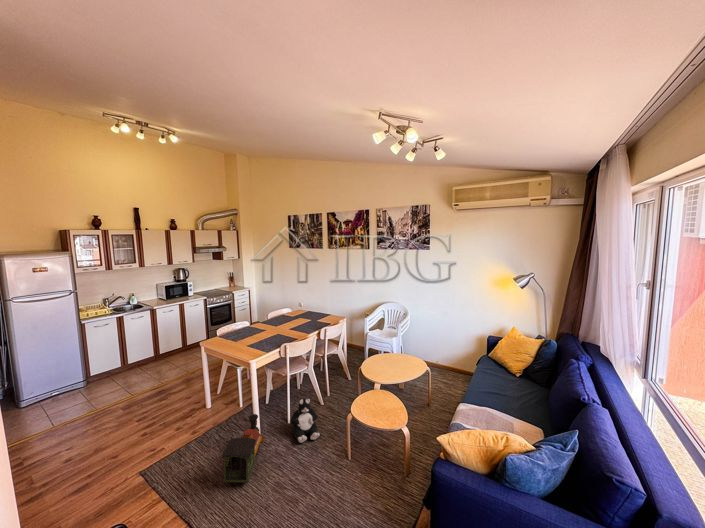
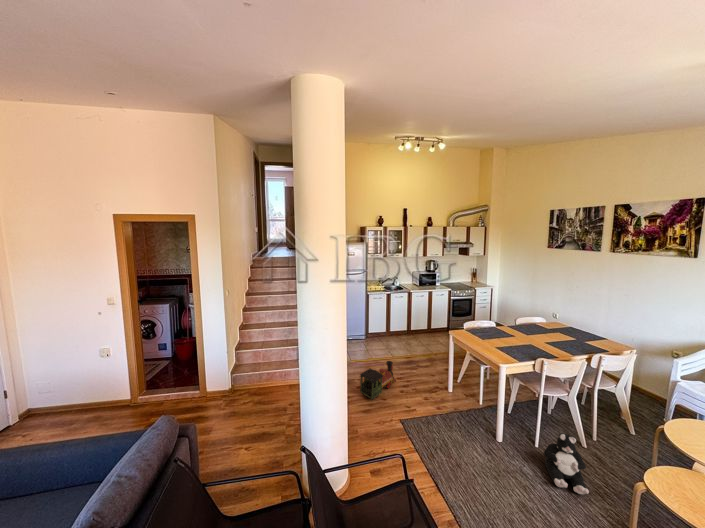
toy train: present [222,414,265,483] -> present [360,361,396,400]

